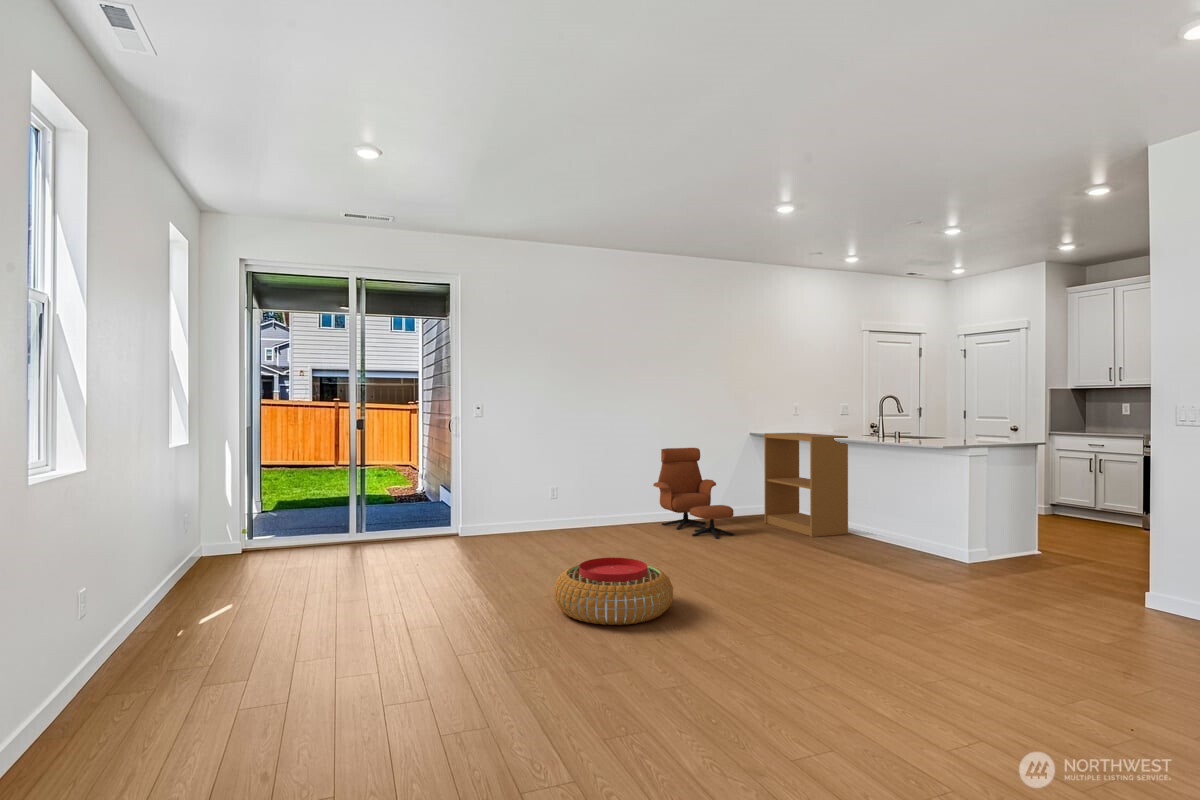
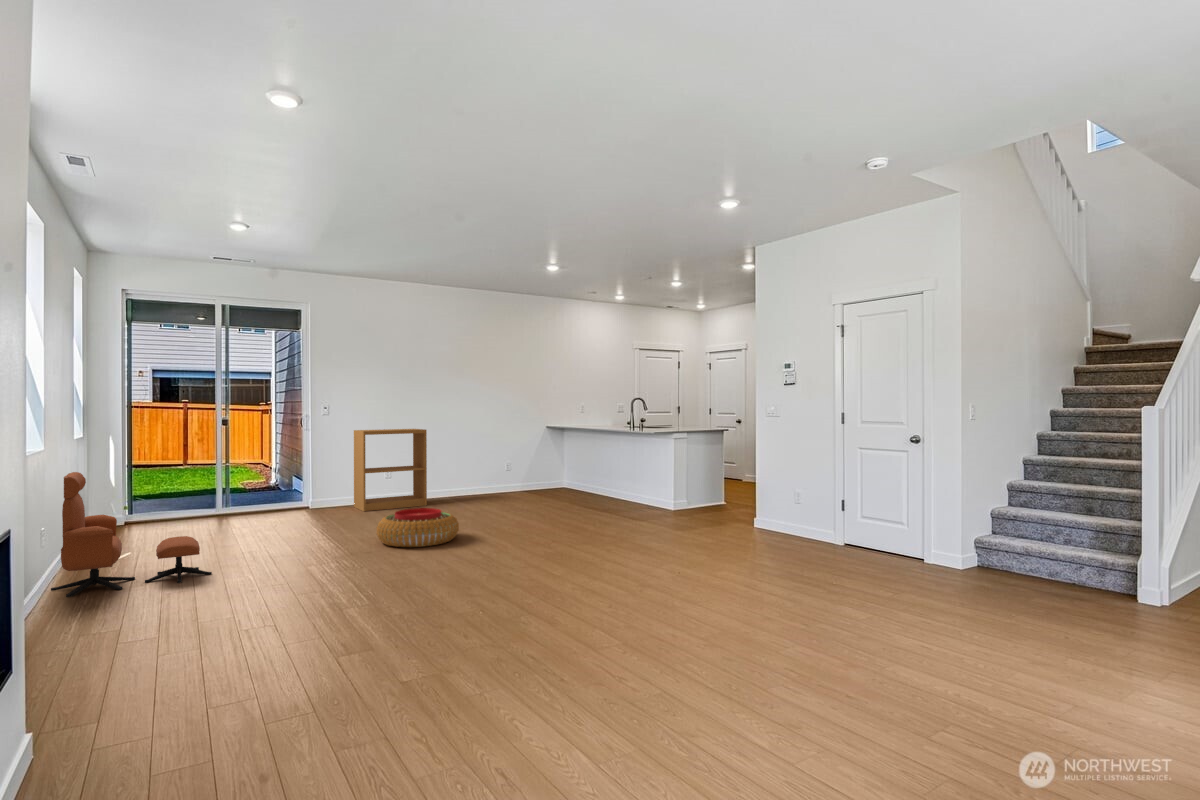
bookshelf: present [764,433,848,537] -> present [354,429,427,511]
lounge chair: present [653,448,735,539] -> present [51,472,212,597]

